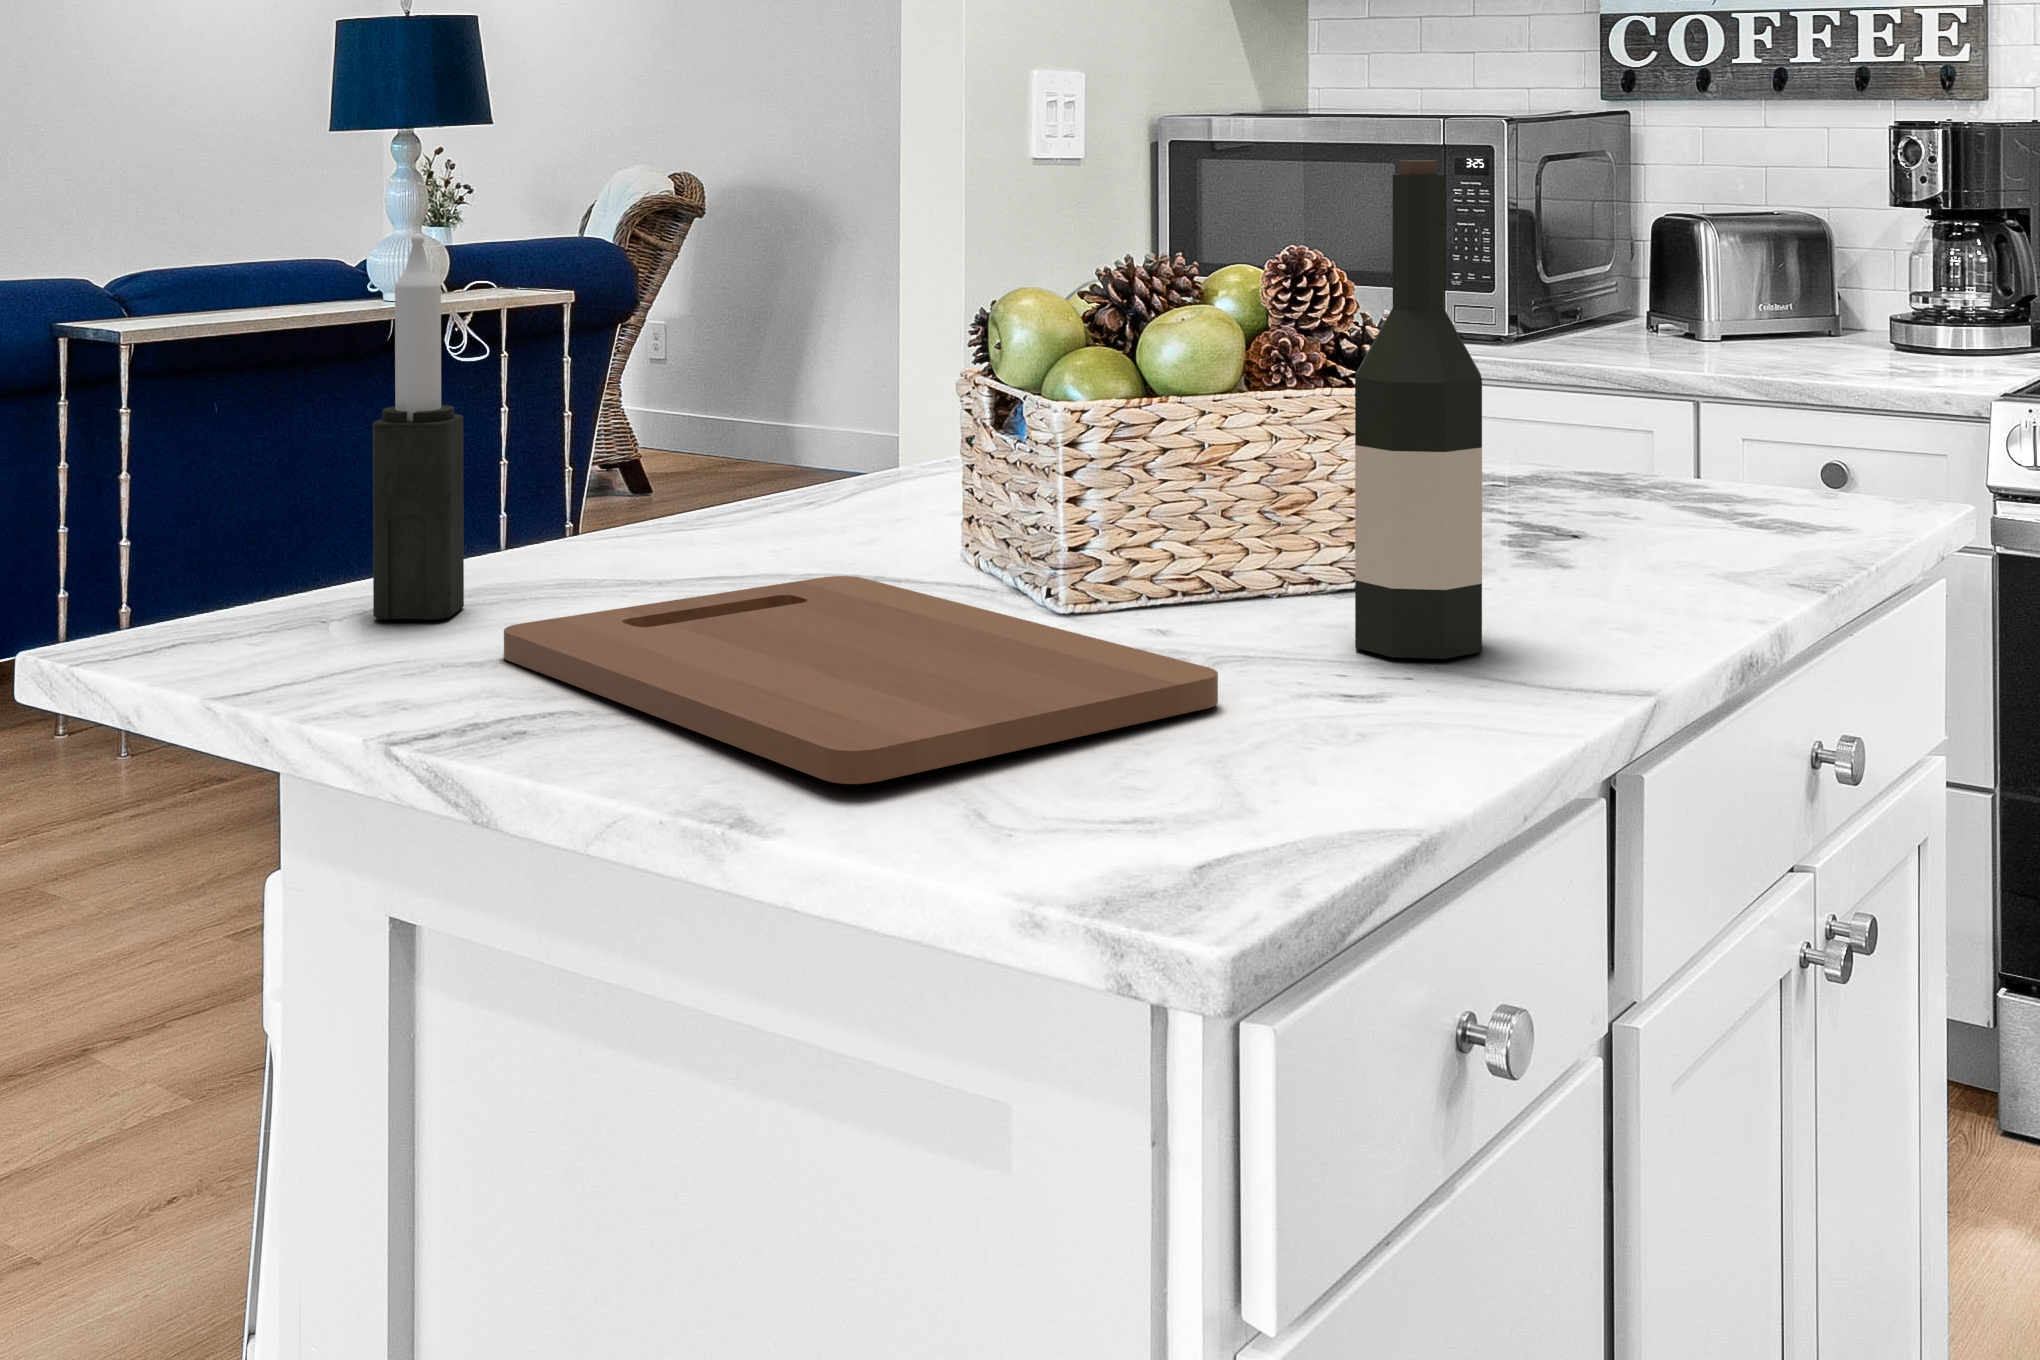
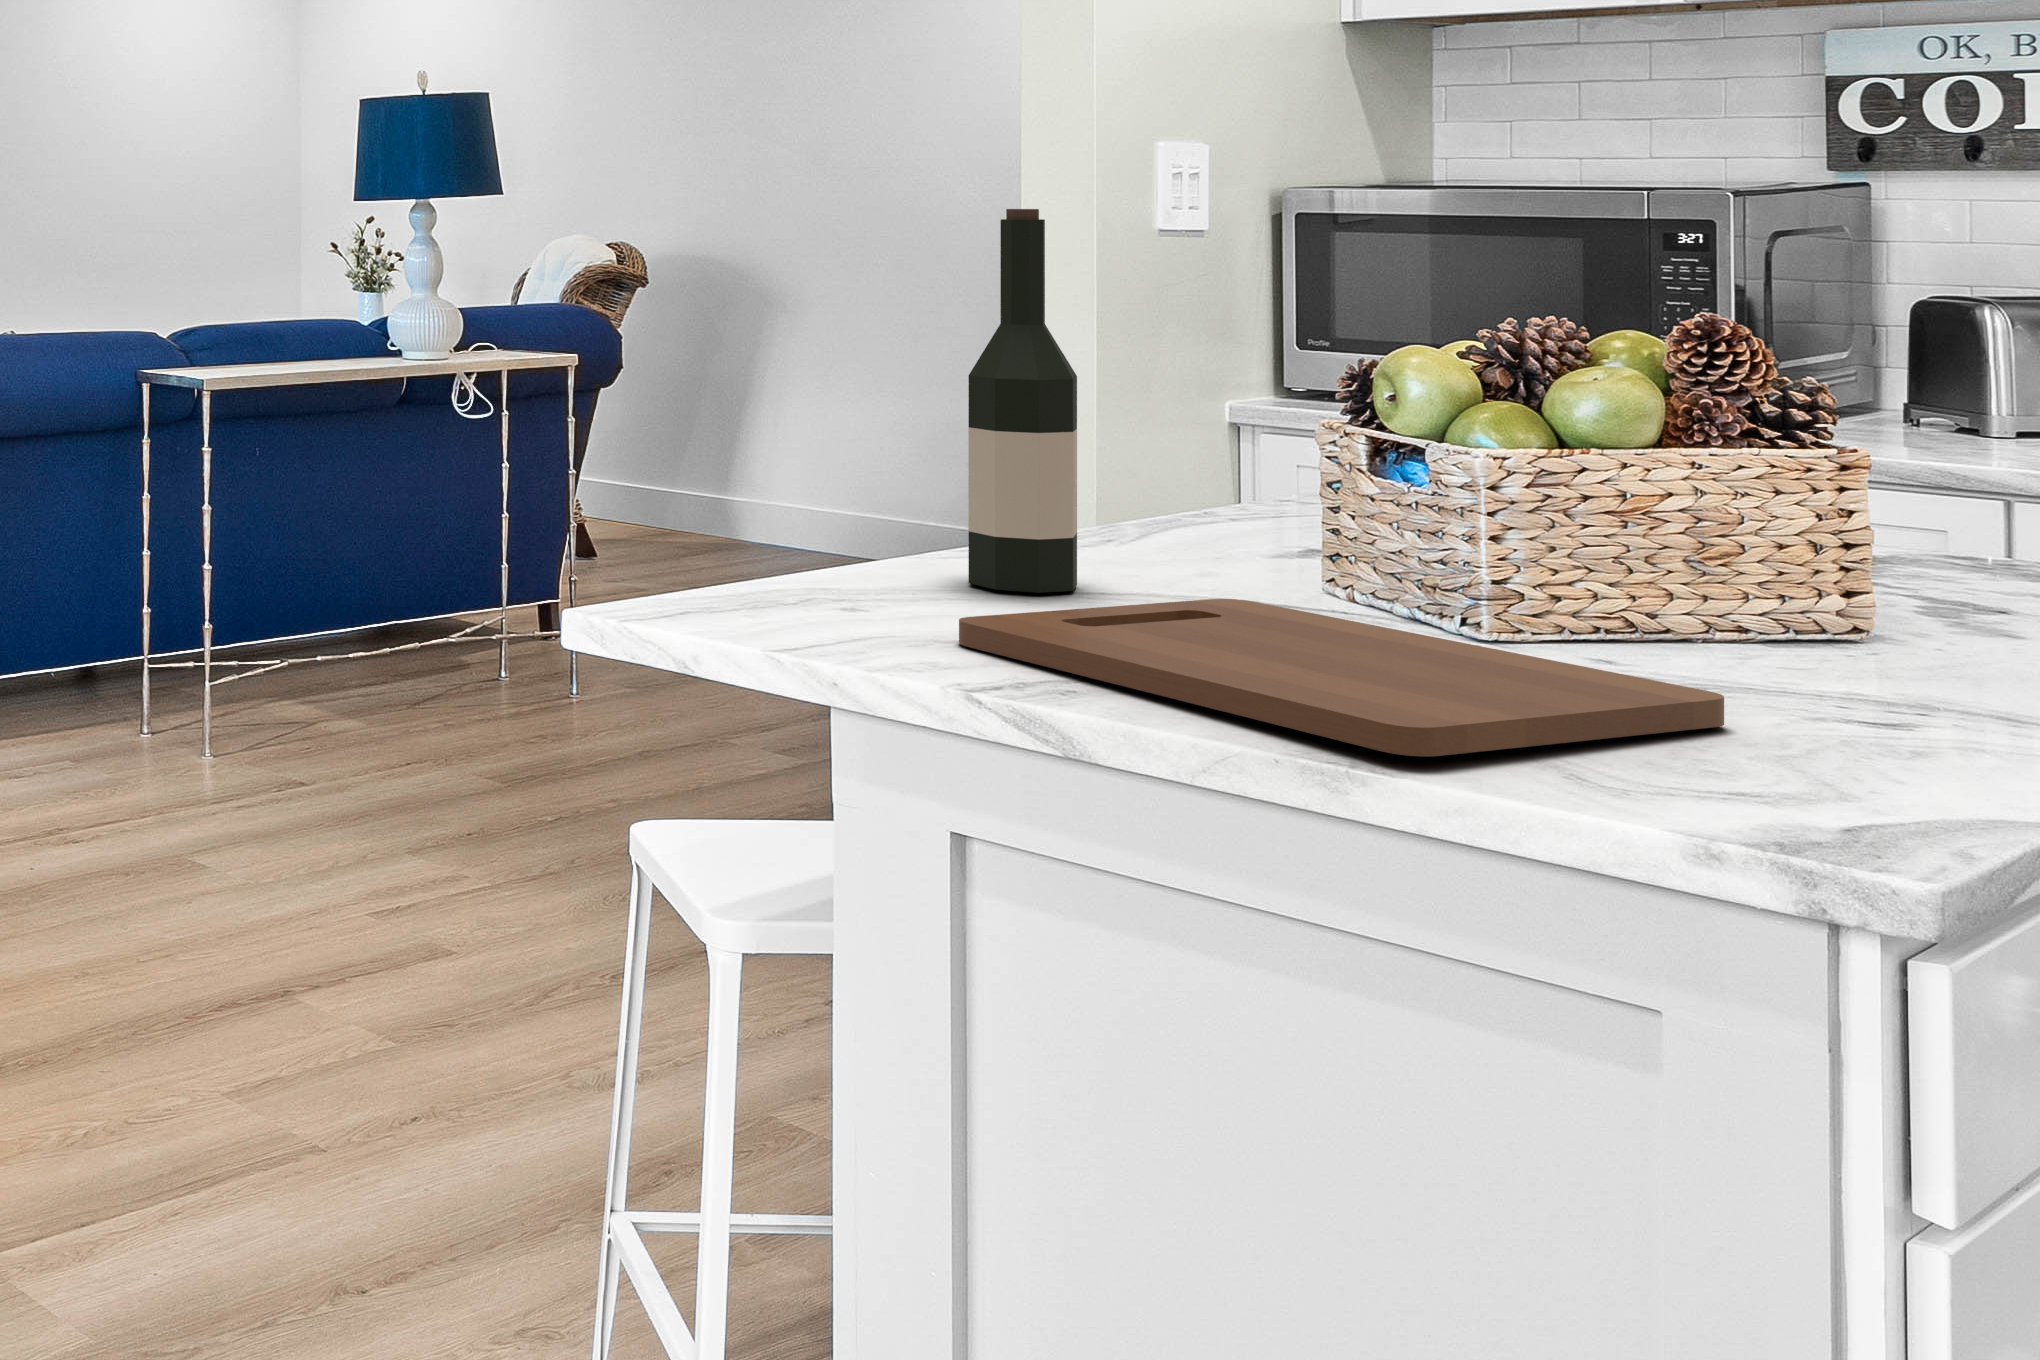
wine bottle: present [1355,160,1482,659] -> present [968,209,1077,593]
candle: present [373,233,464,620] -> none [806,281,878,612]

